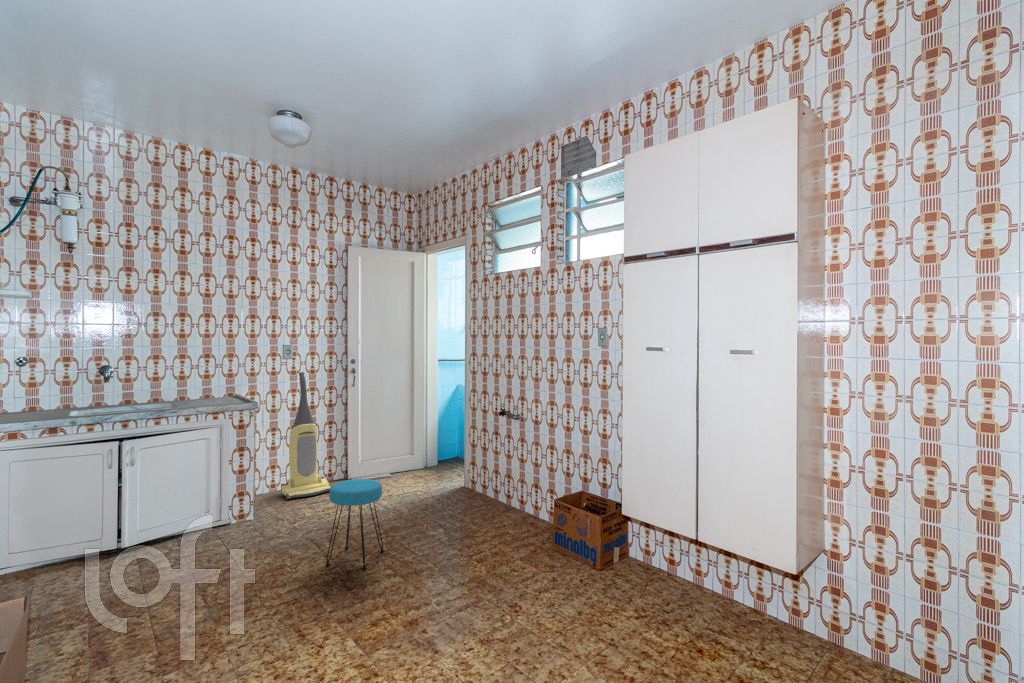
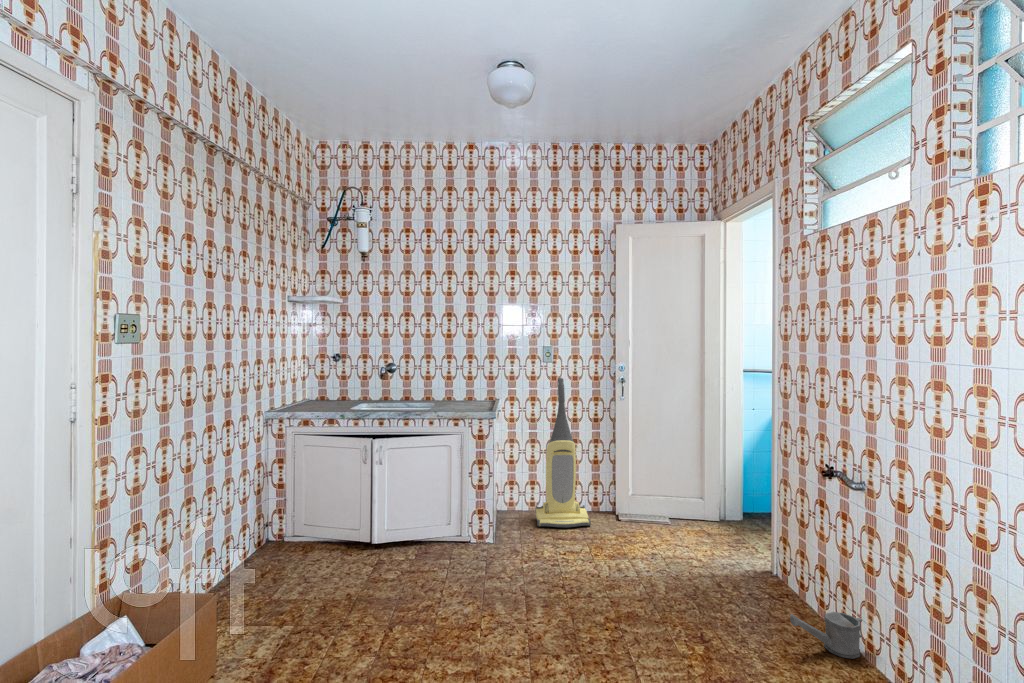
stool: present [326,479,384,568] -> none [531,528,611,660]
watering can: none [491,500,531,525] -> present [790,612,862,659]

